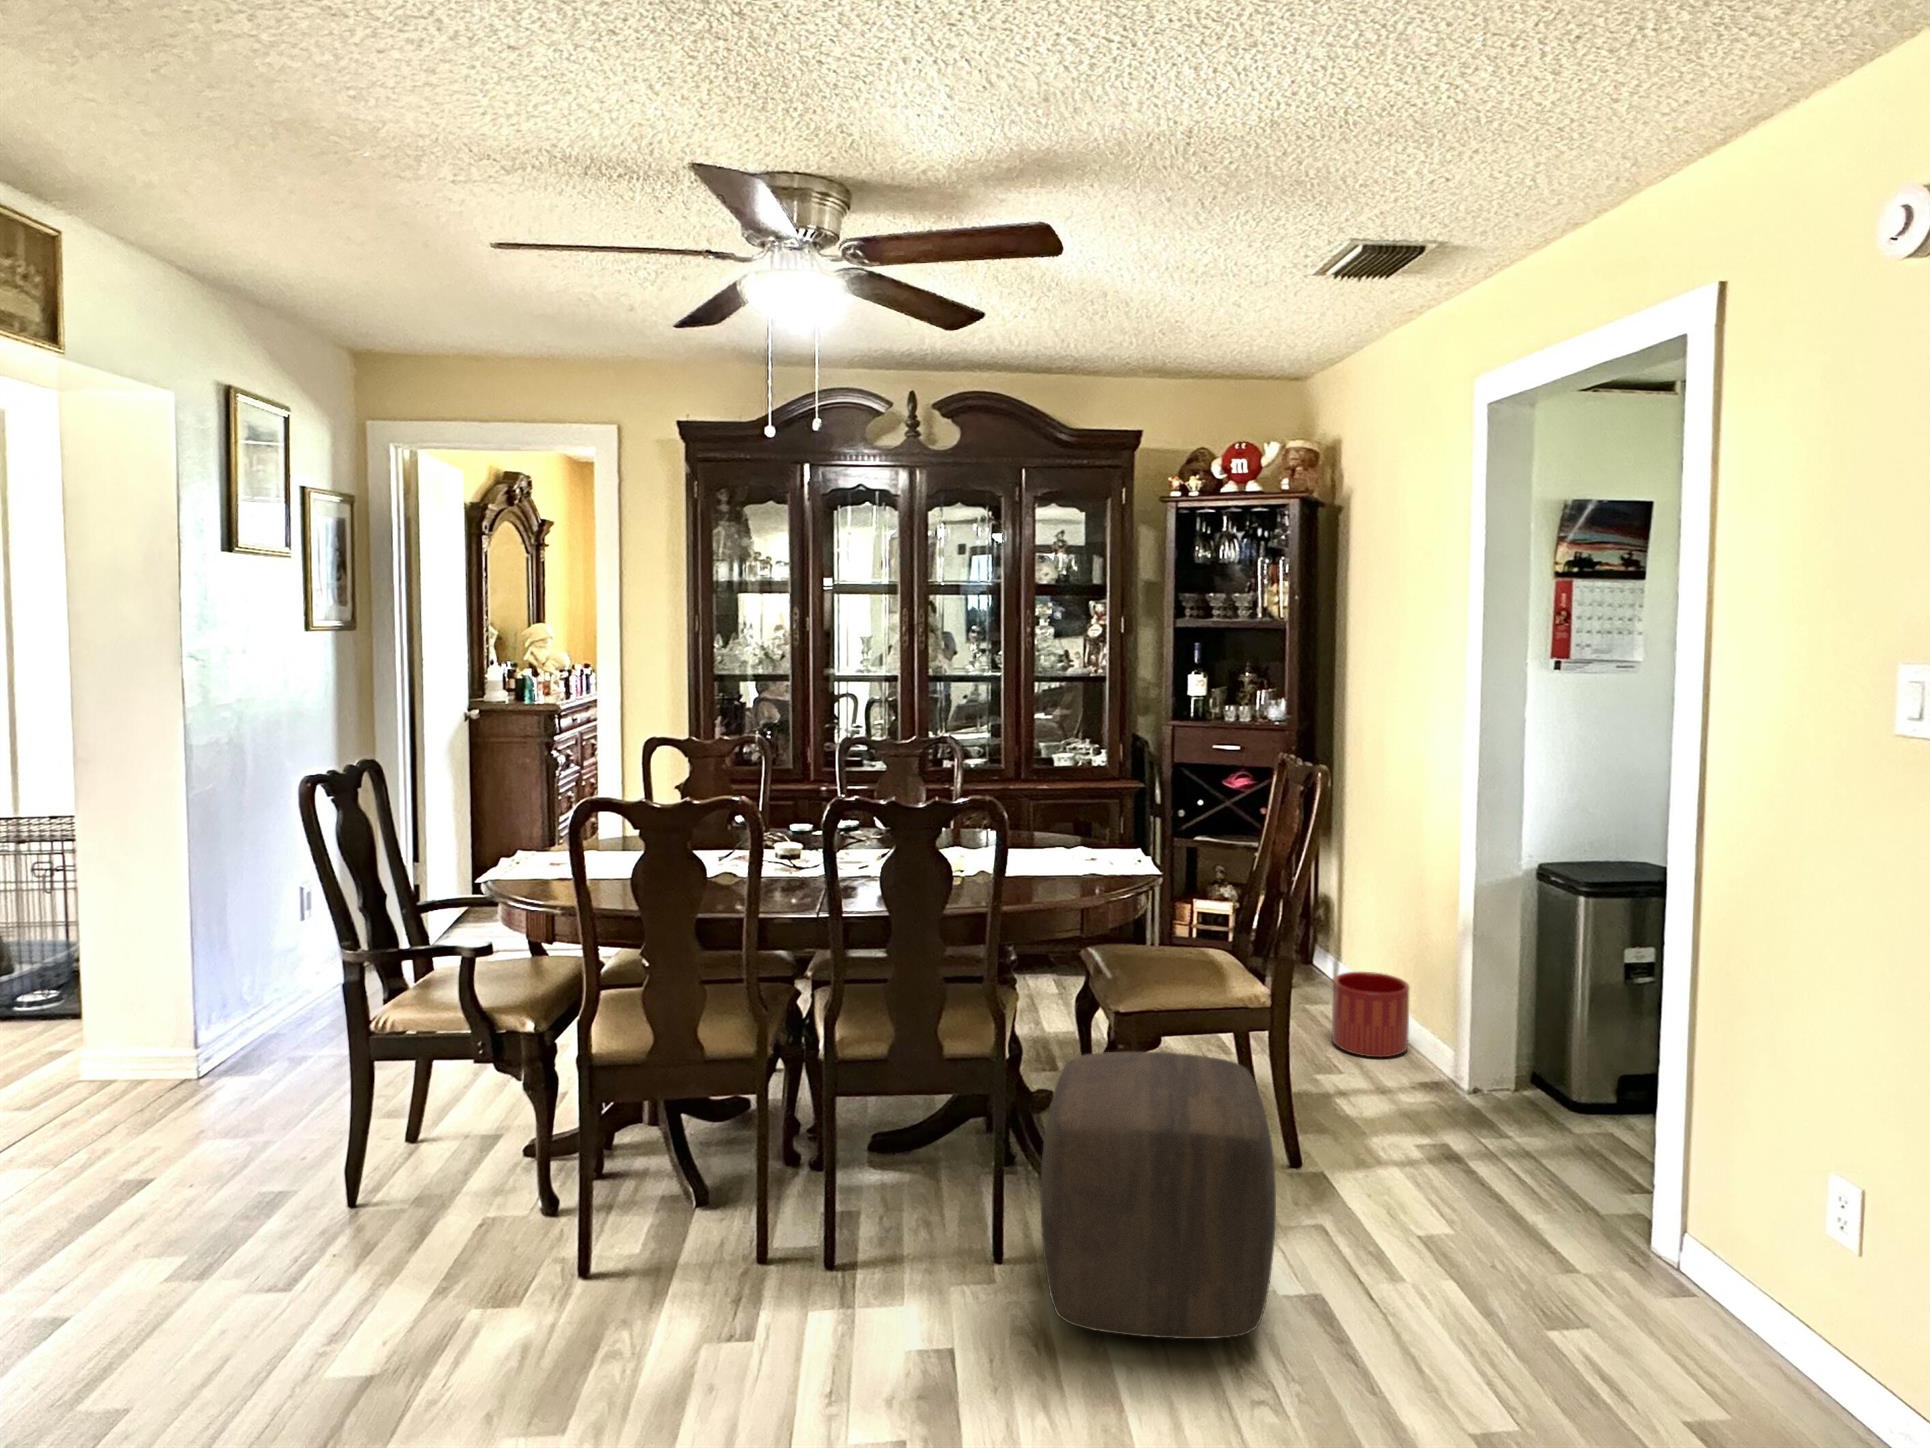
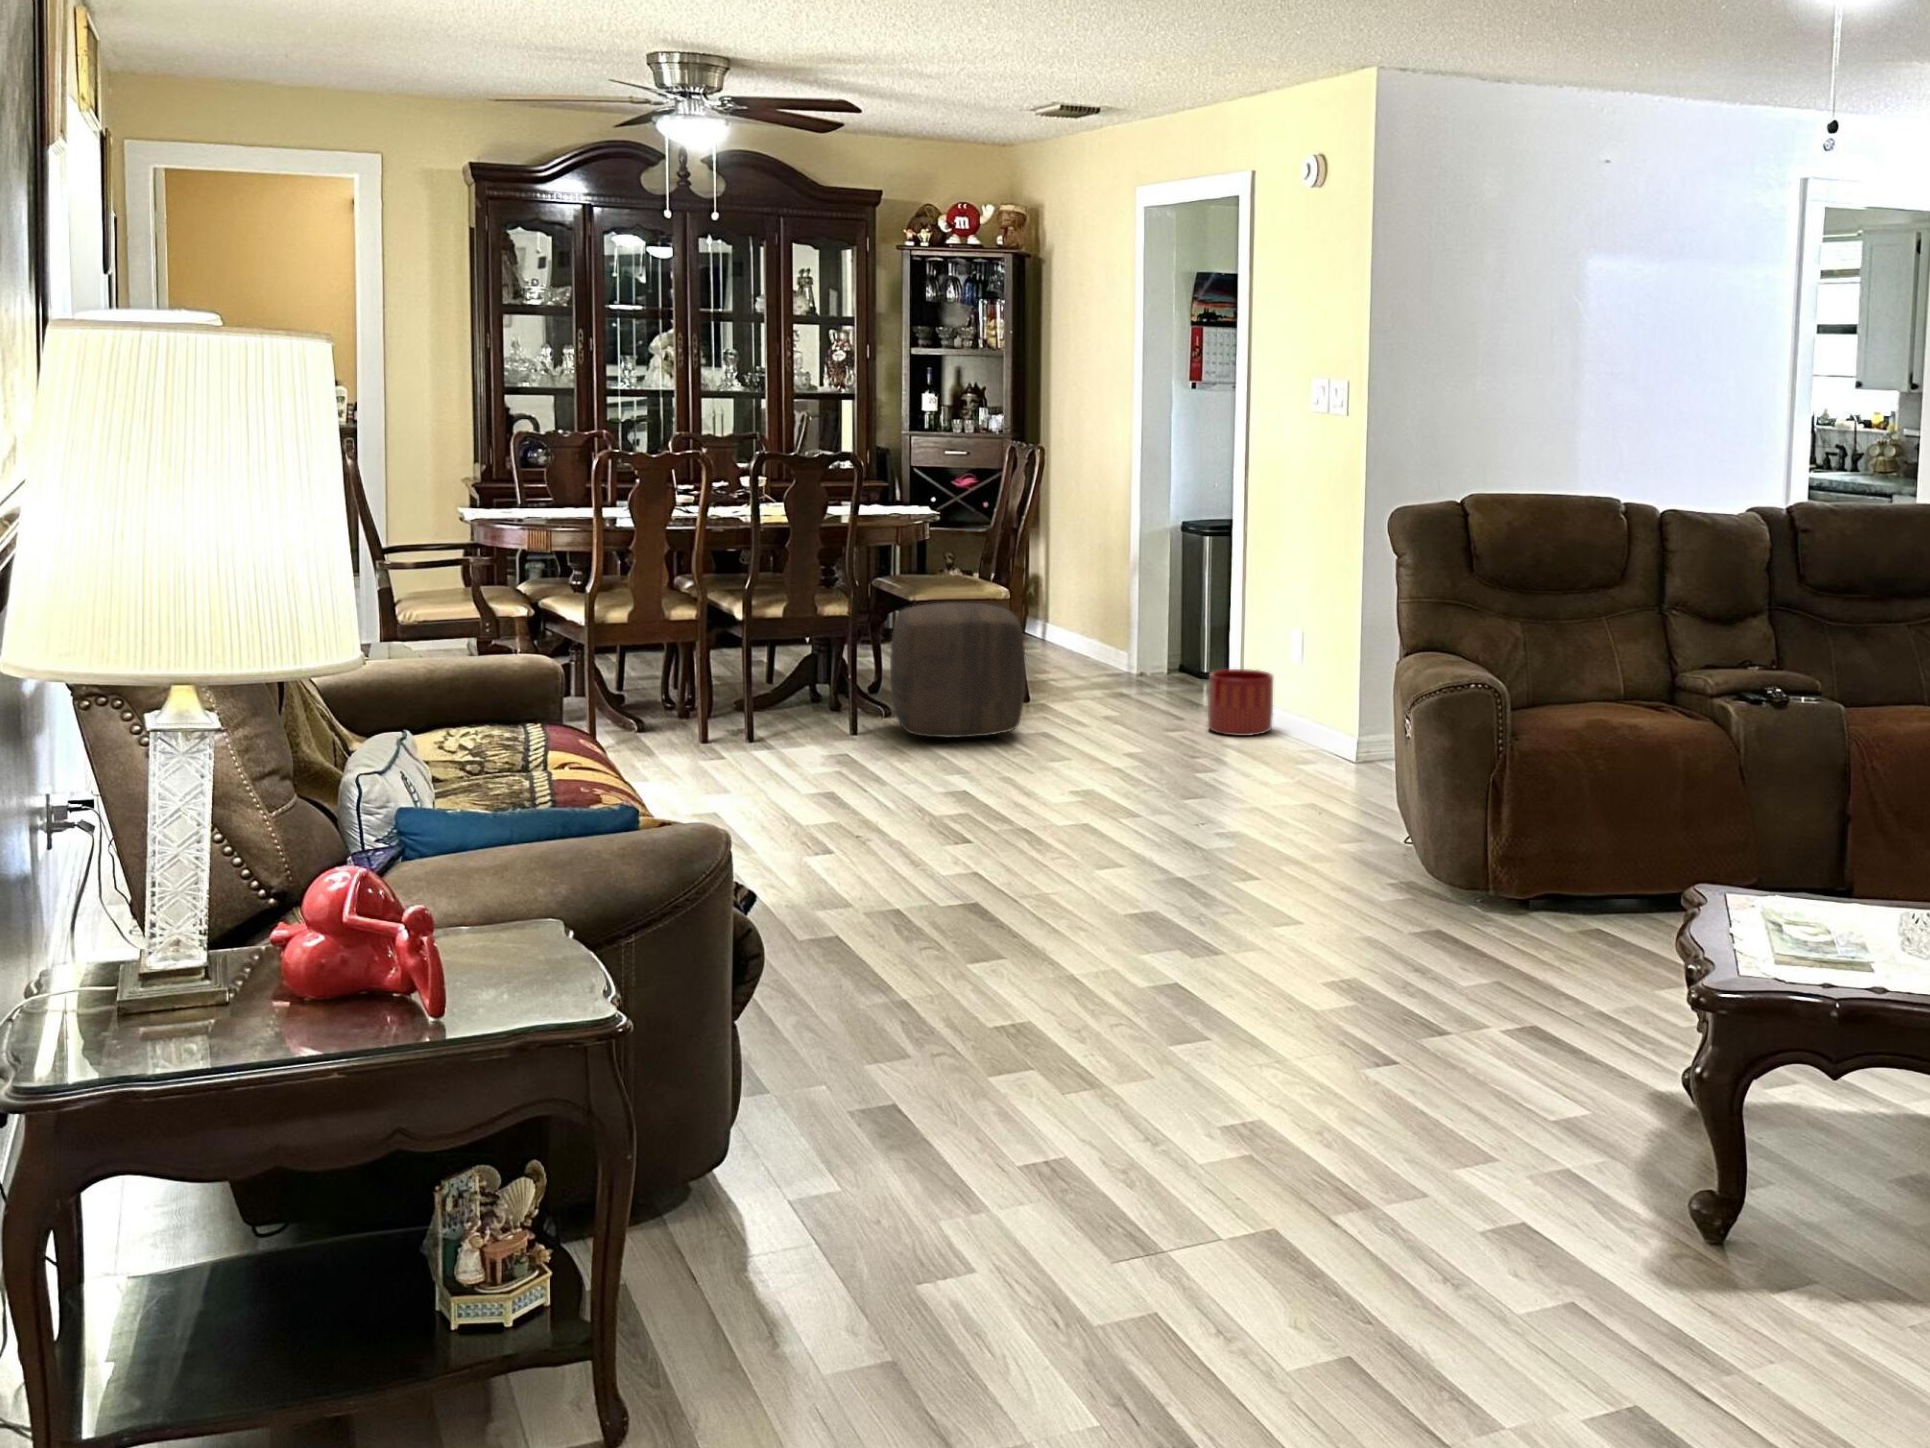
planter: present [1332,972,1410,1057] -> present [1208,669,1273,736]

